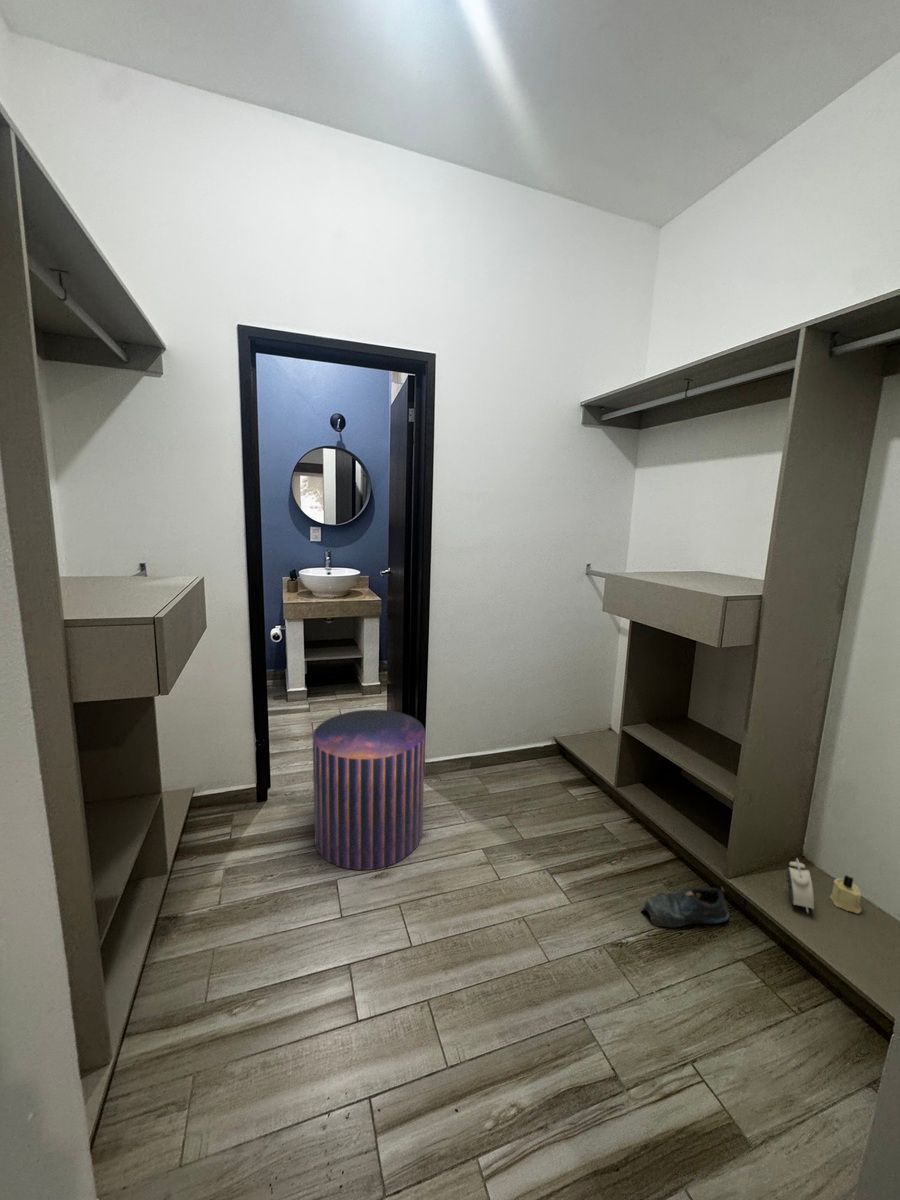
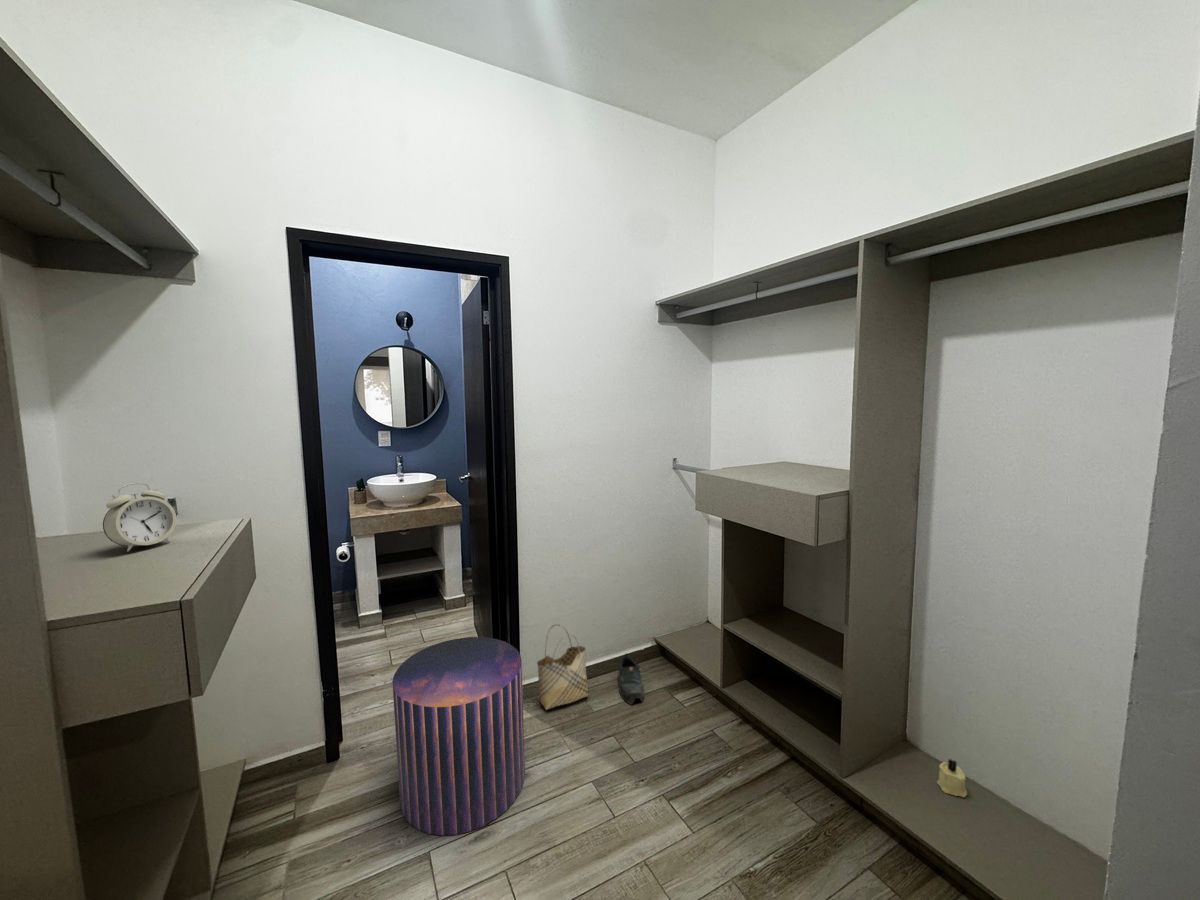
woven basket: none [440,711,486,786] -> present [537,625,588,710]
alarm clock: present [787,859,814,912] -> present [103,483,177,551]
shoe: present [642,887,729,928] -> present [618,653,644,705]

